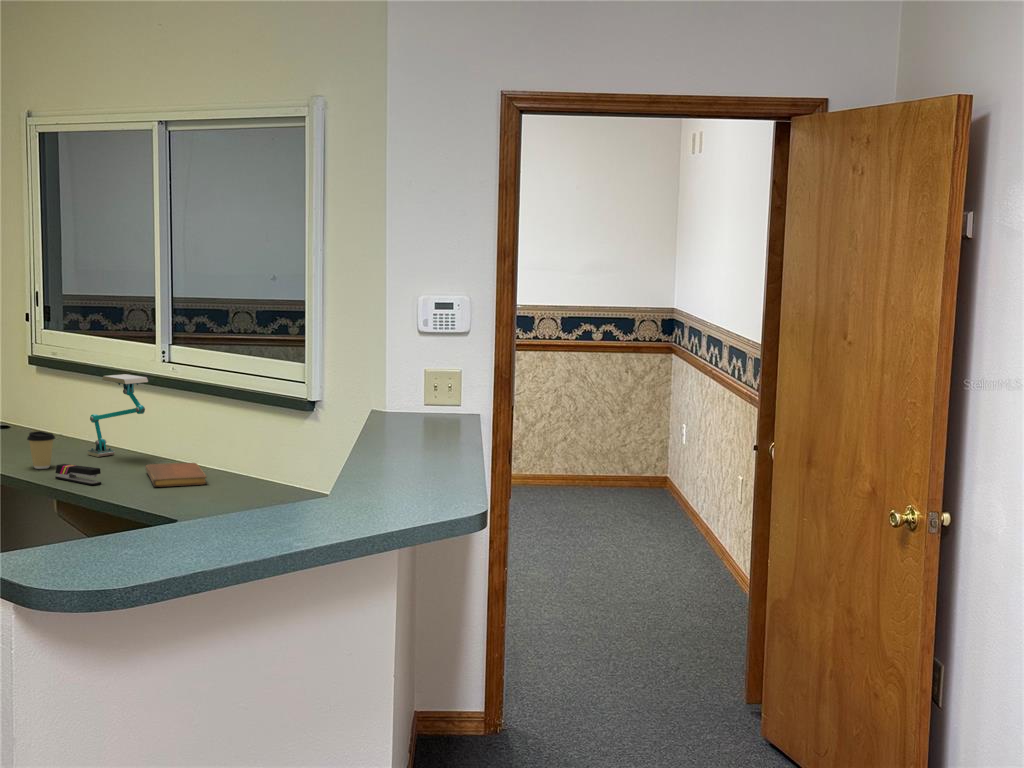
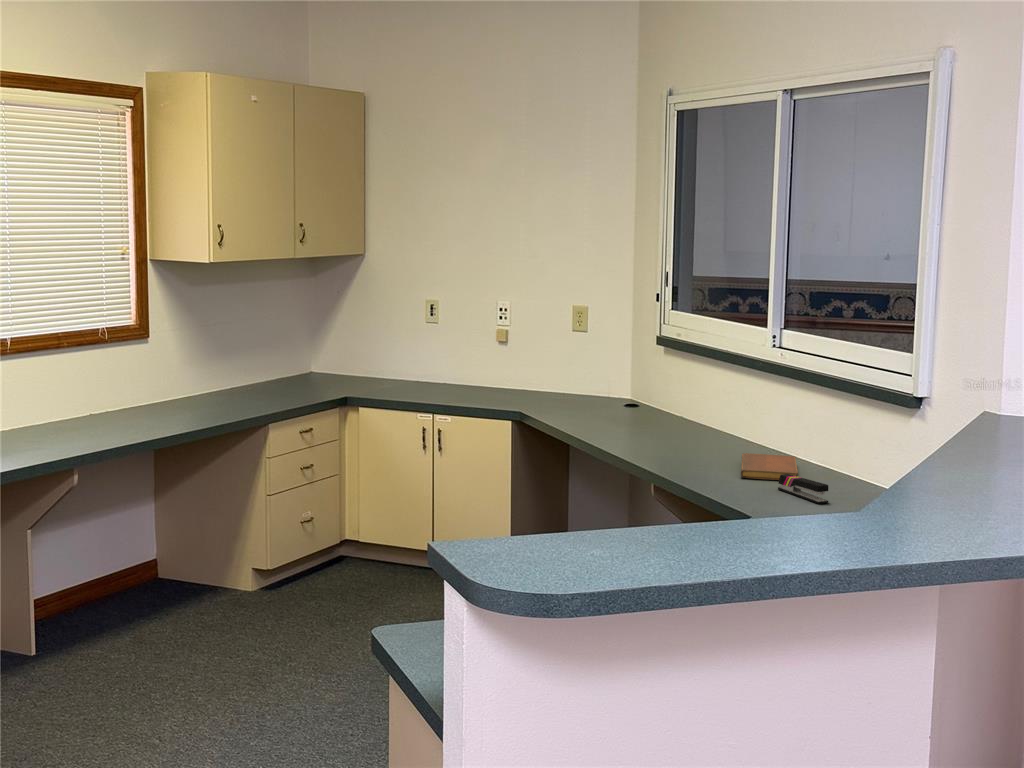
desk lamp: present [87,374,148,457] -> none [696,357,755,440]
coffee cup: present [27,431,55,469] -> none [635,409,662,447]
stapler: present [55,464,101,485] -> present [778,474,828,504]

